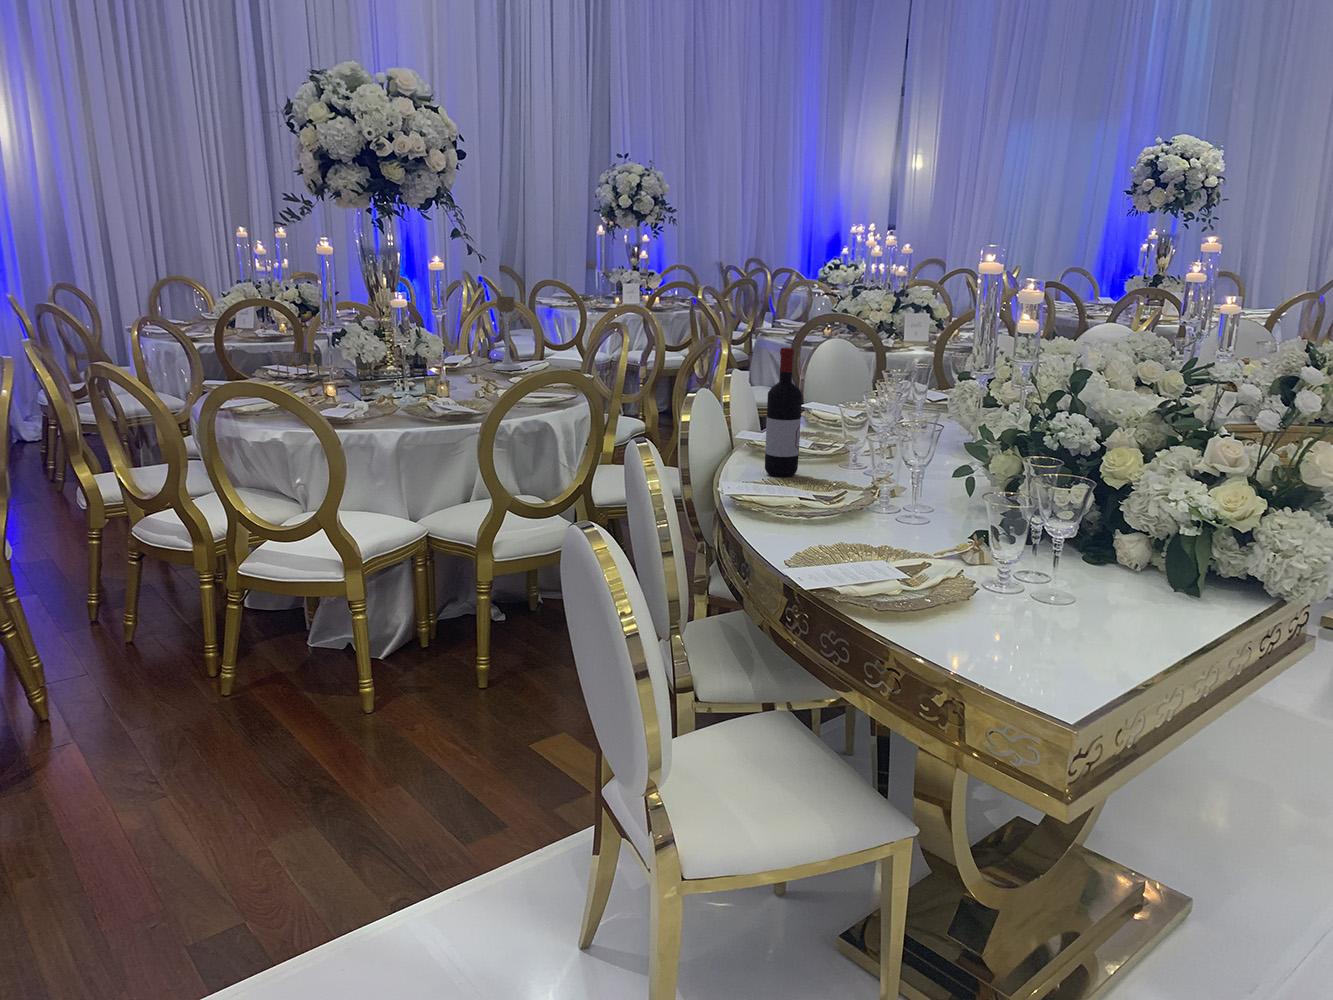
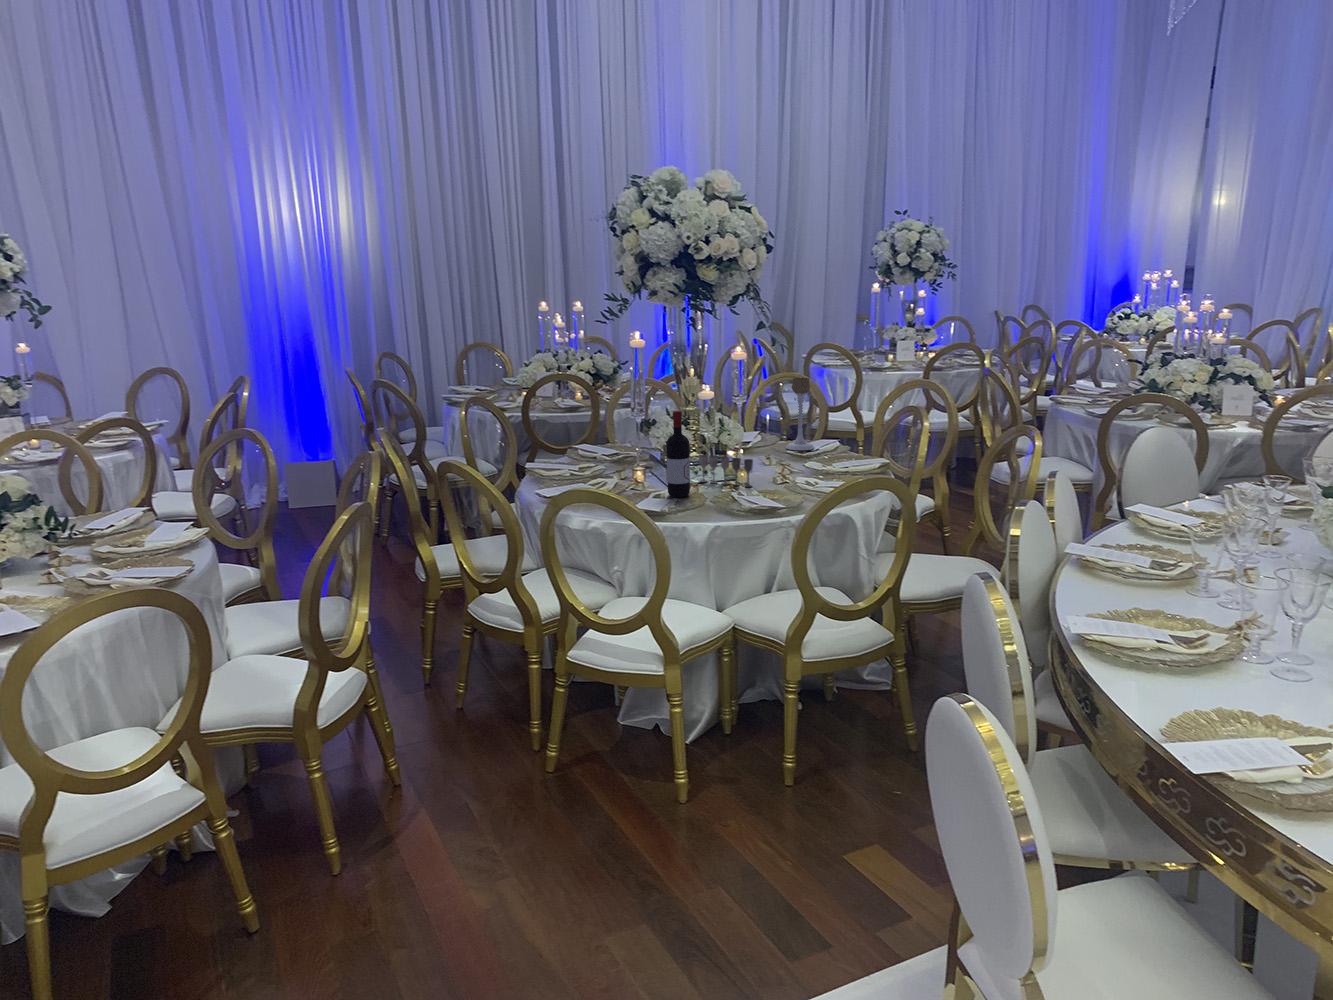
wine bottle: present [765,348,802,477] -> present [666,411,690,498]
wine glass: present [272,351,323,379] -> present [699,455,753,487]

